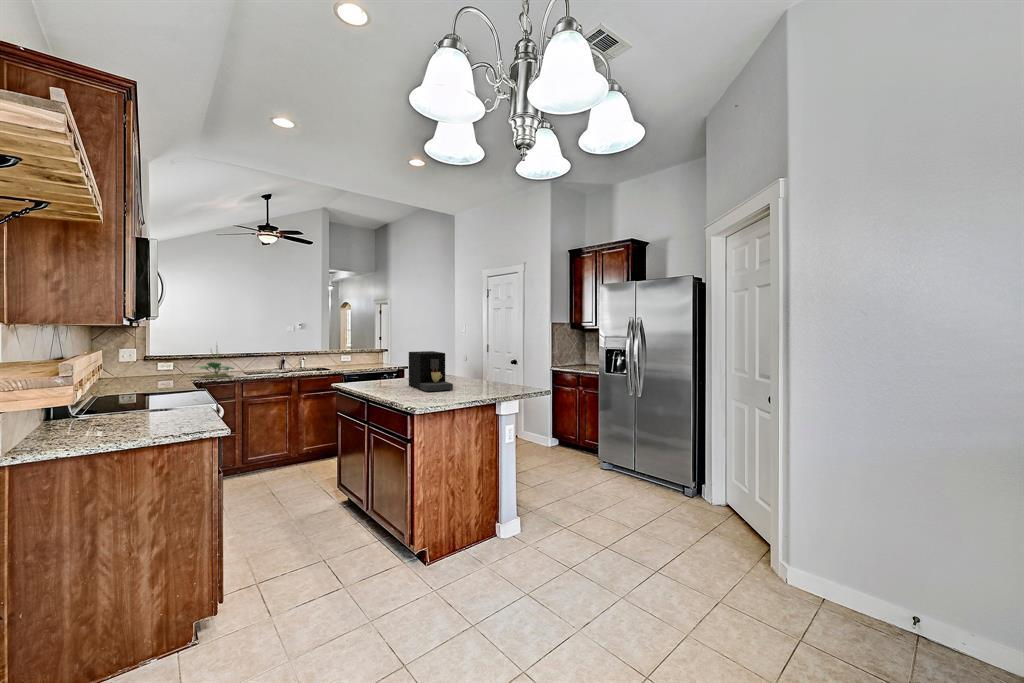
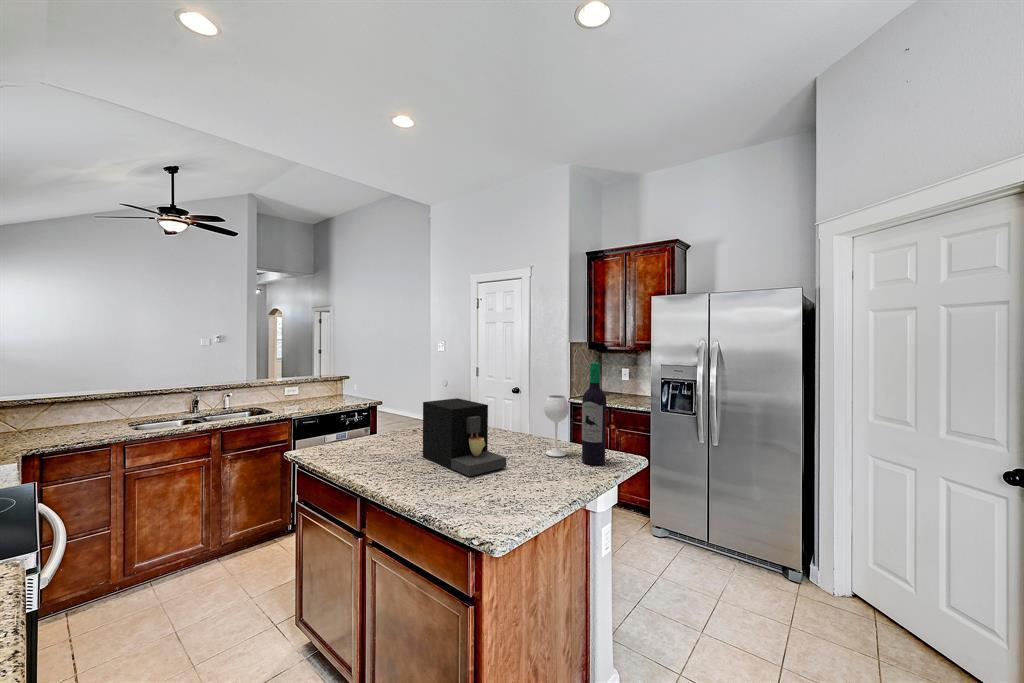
wine bottle: none [484,327,518,390] -> present [544,362,606,465]
potted plant: present [197,356,234,378] -> none [28,380,112,441]

